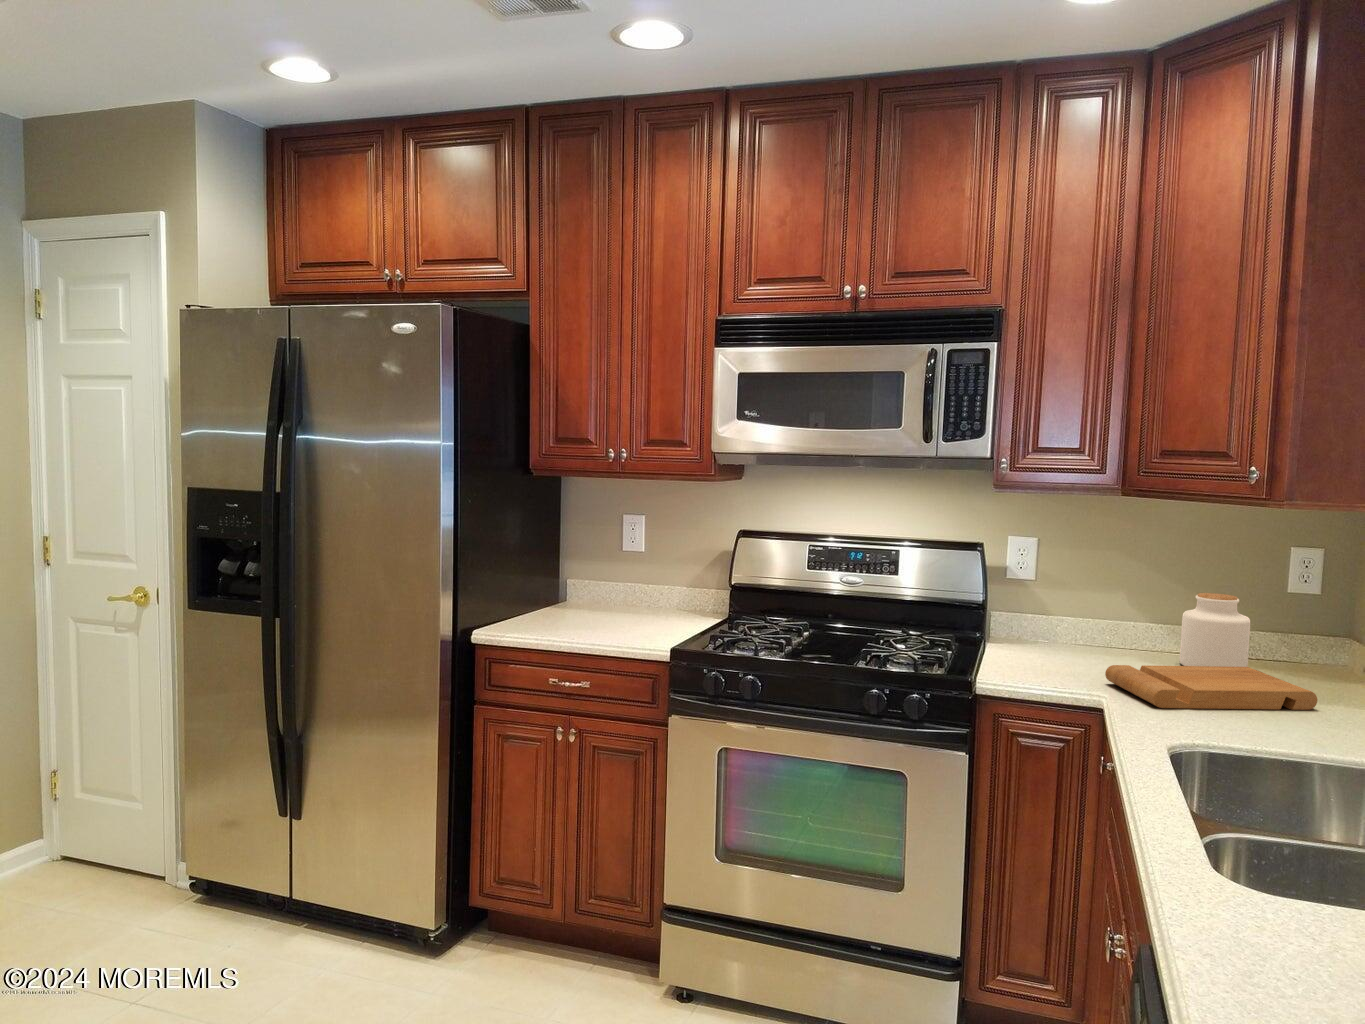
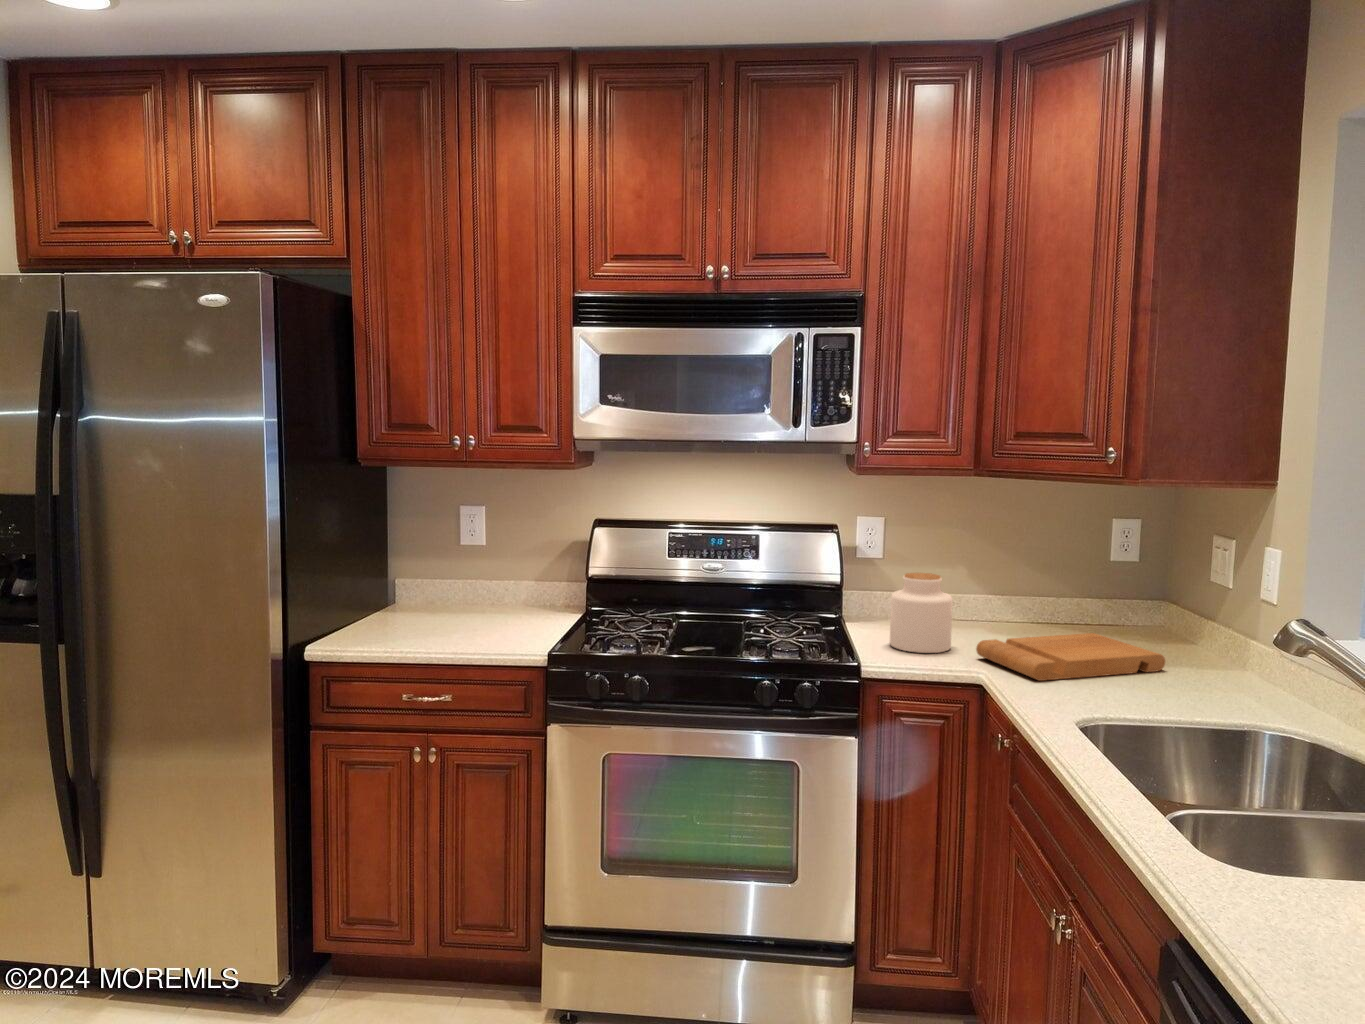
jar: present [1180,593,1250,667] -> present [890,573,952,653]

